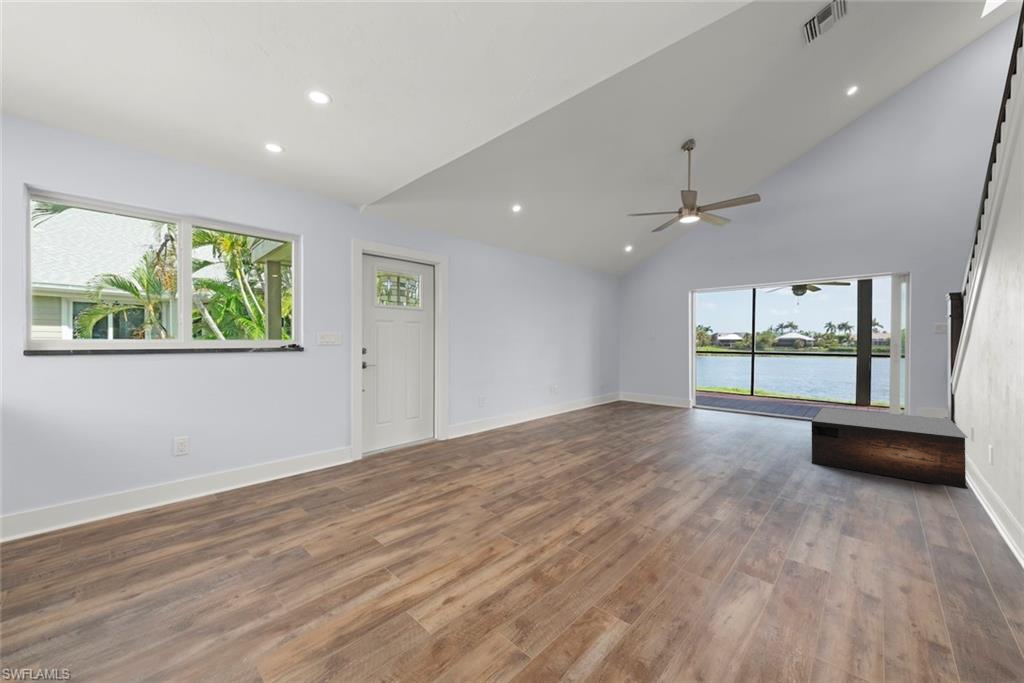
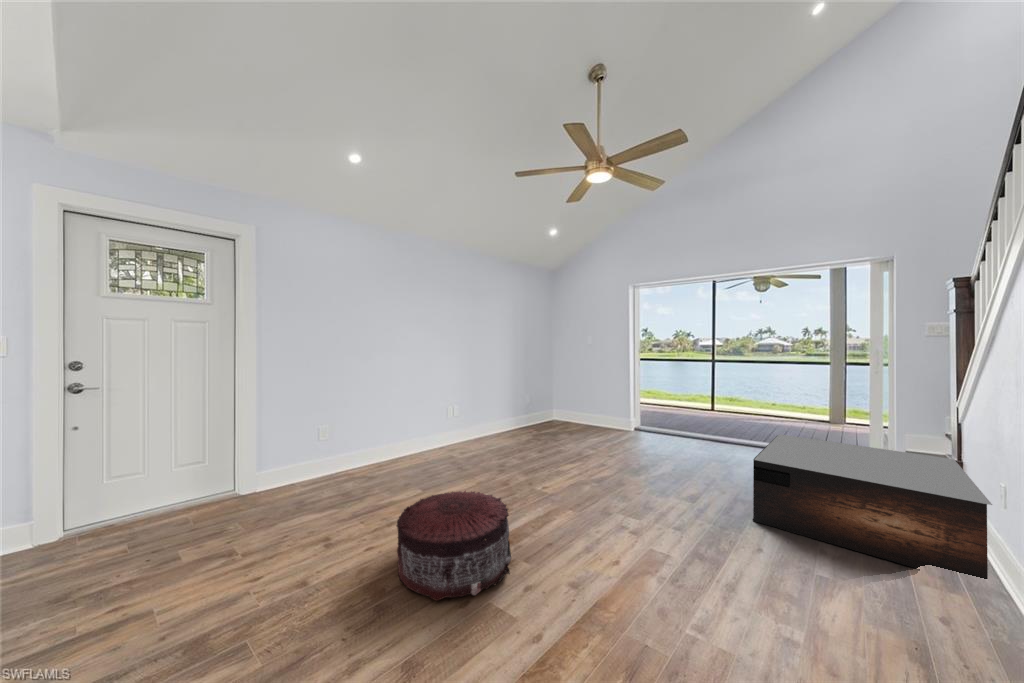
pouf: none [594,441,673,496] -> present [397,491,511,601]

